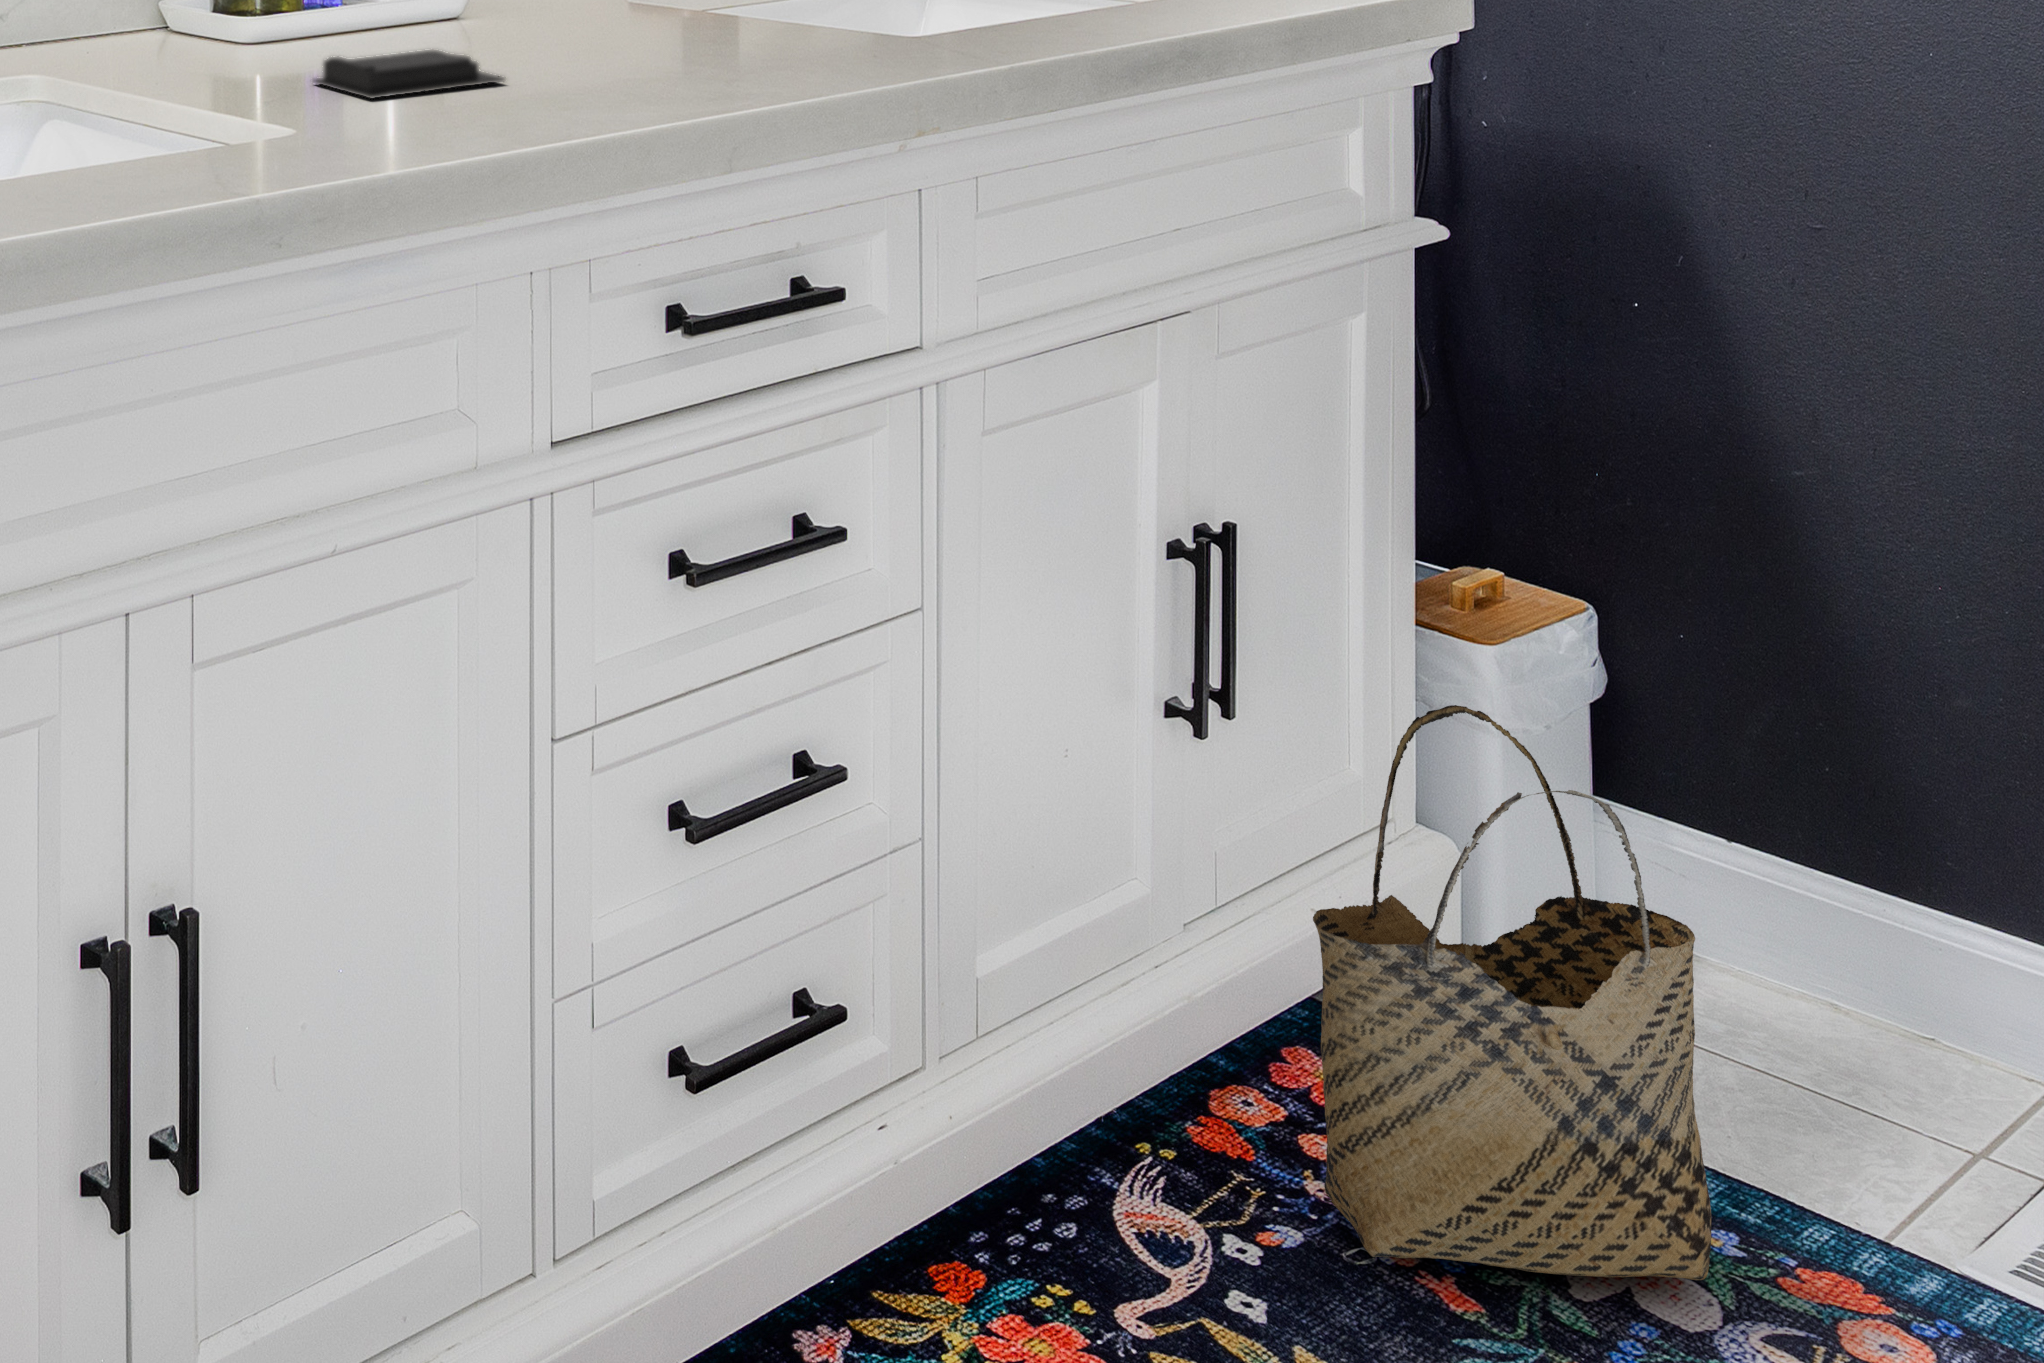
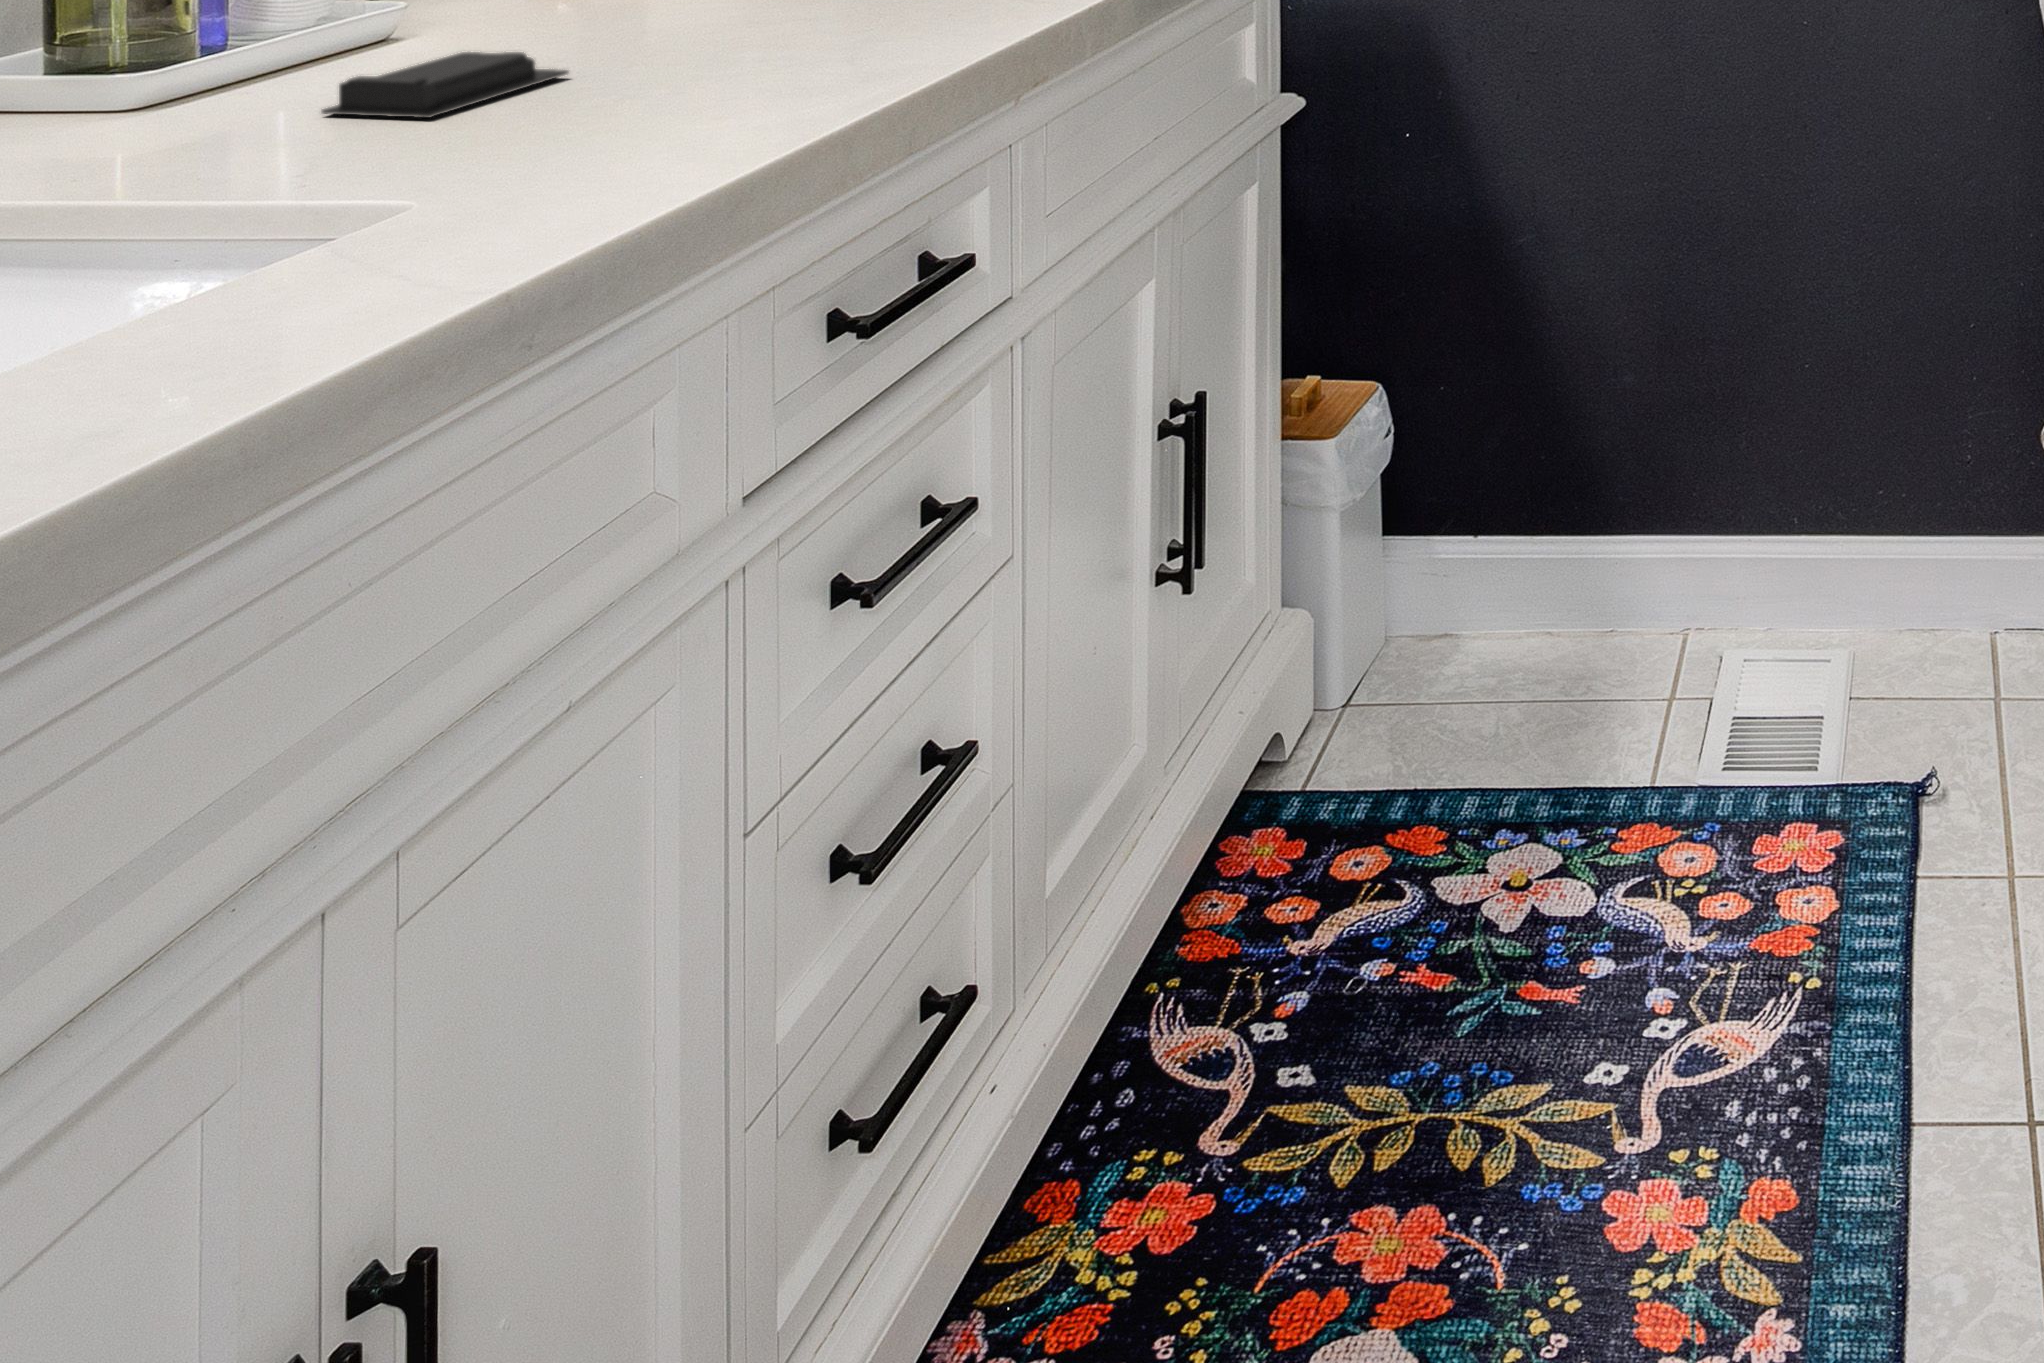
woven basket: present [1313,705,1711,1280] -> none [1309,479,1578,980]

